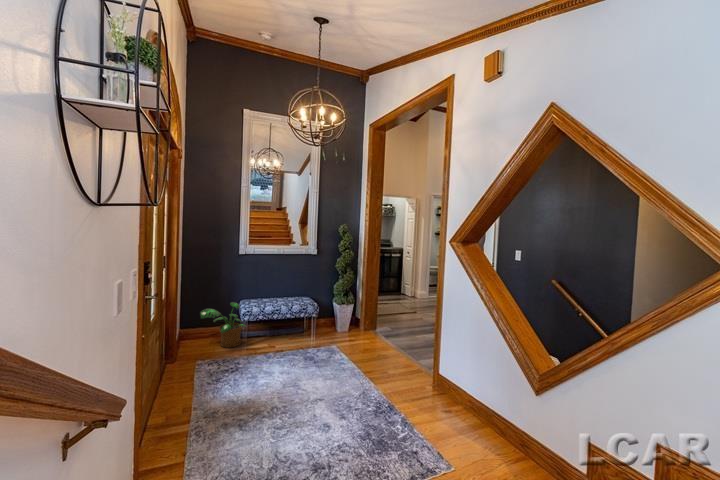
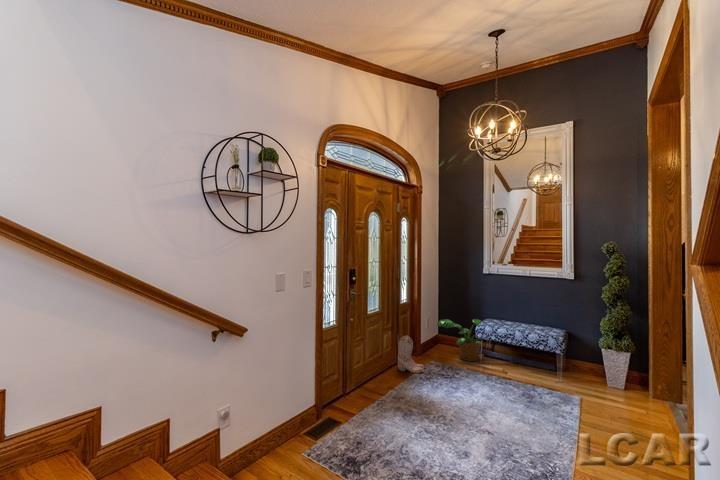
boots: none [165,338,204,383] -> present [398,336,425,373]

